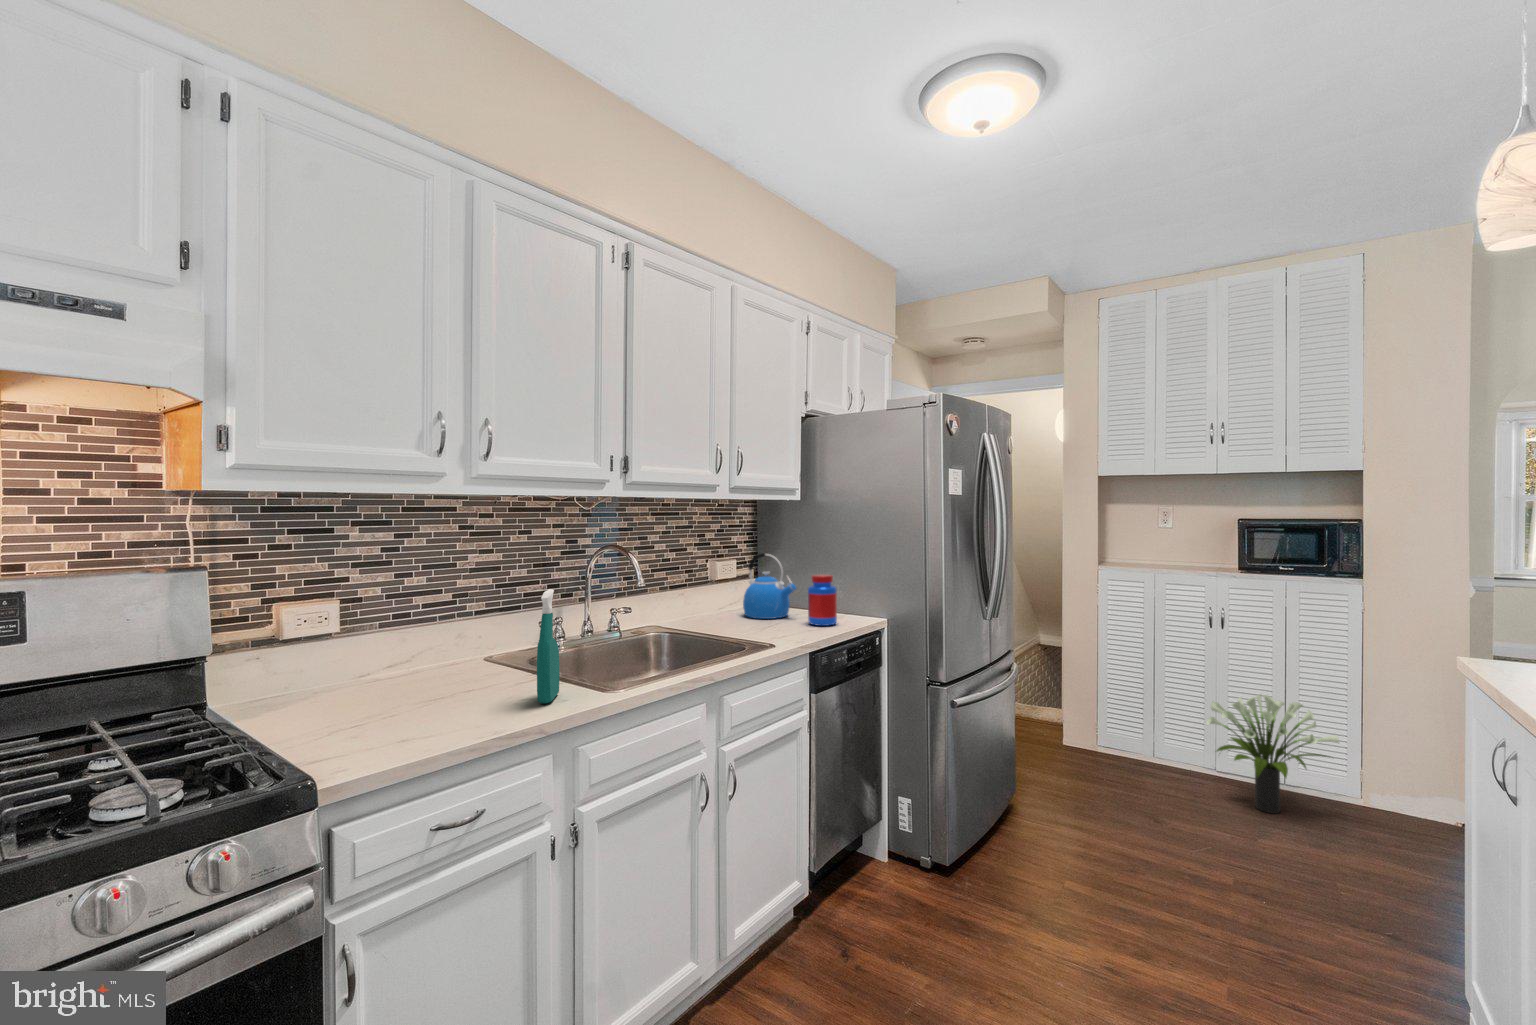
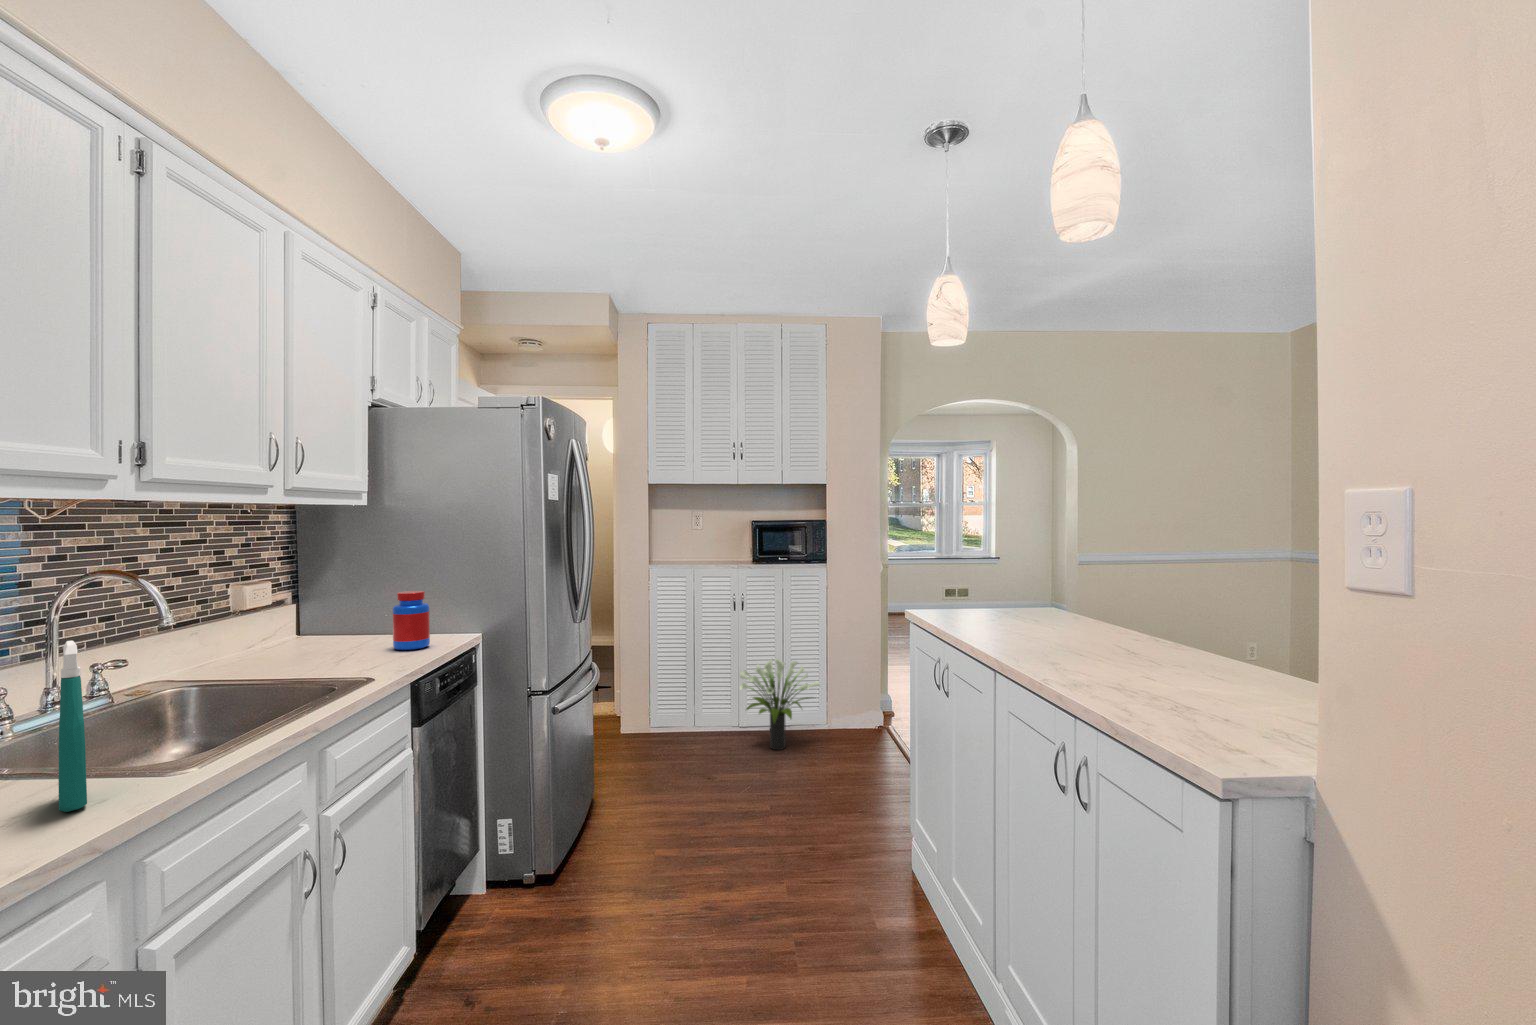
kettle: present [743,553,796,619] -> none [291,570,371,652]

